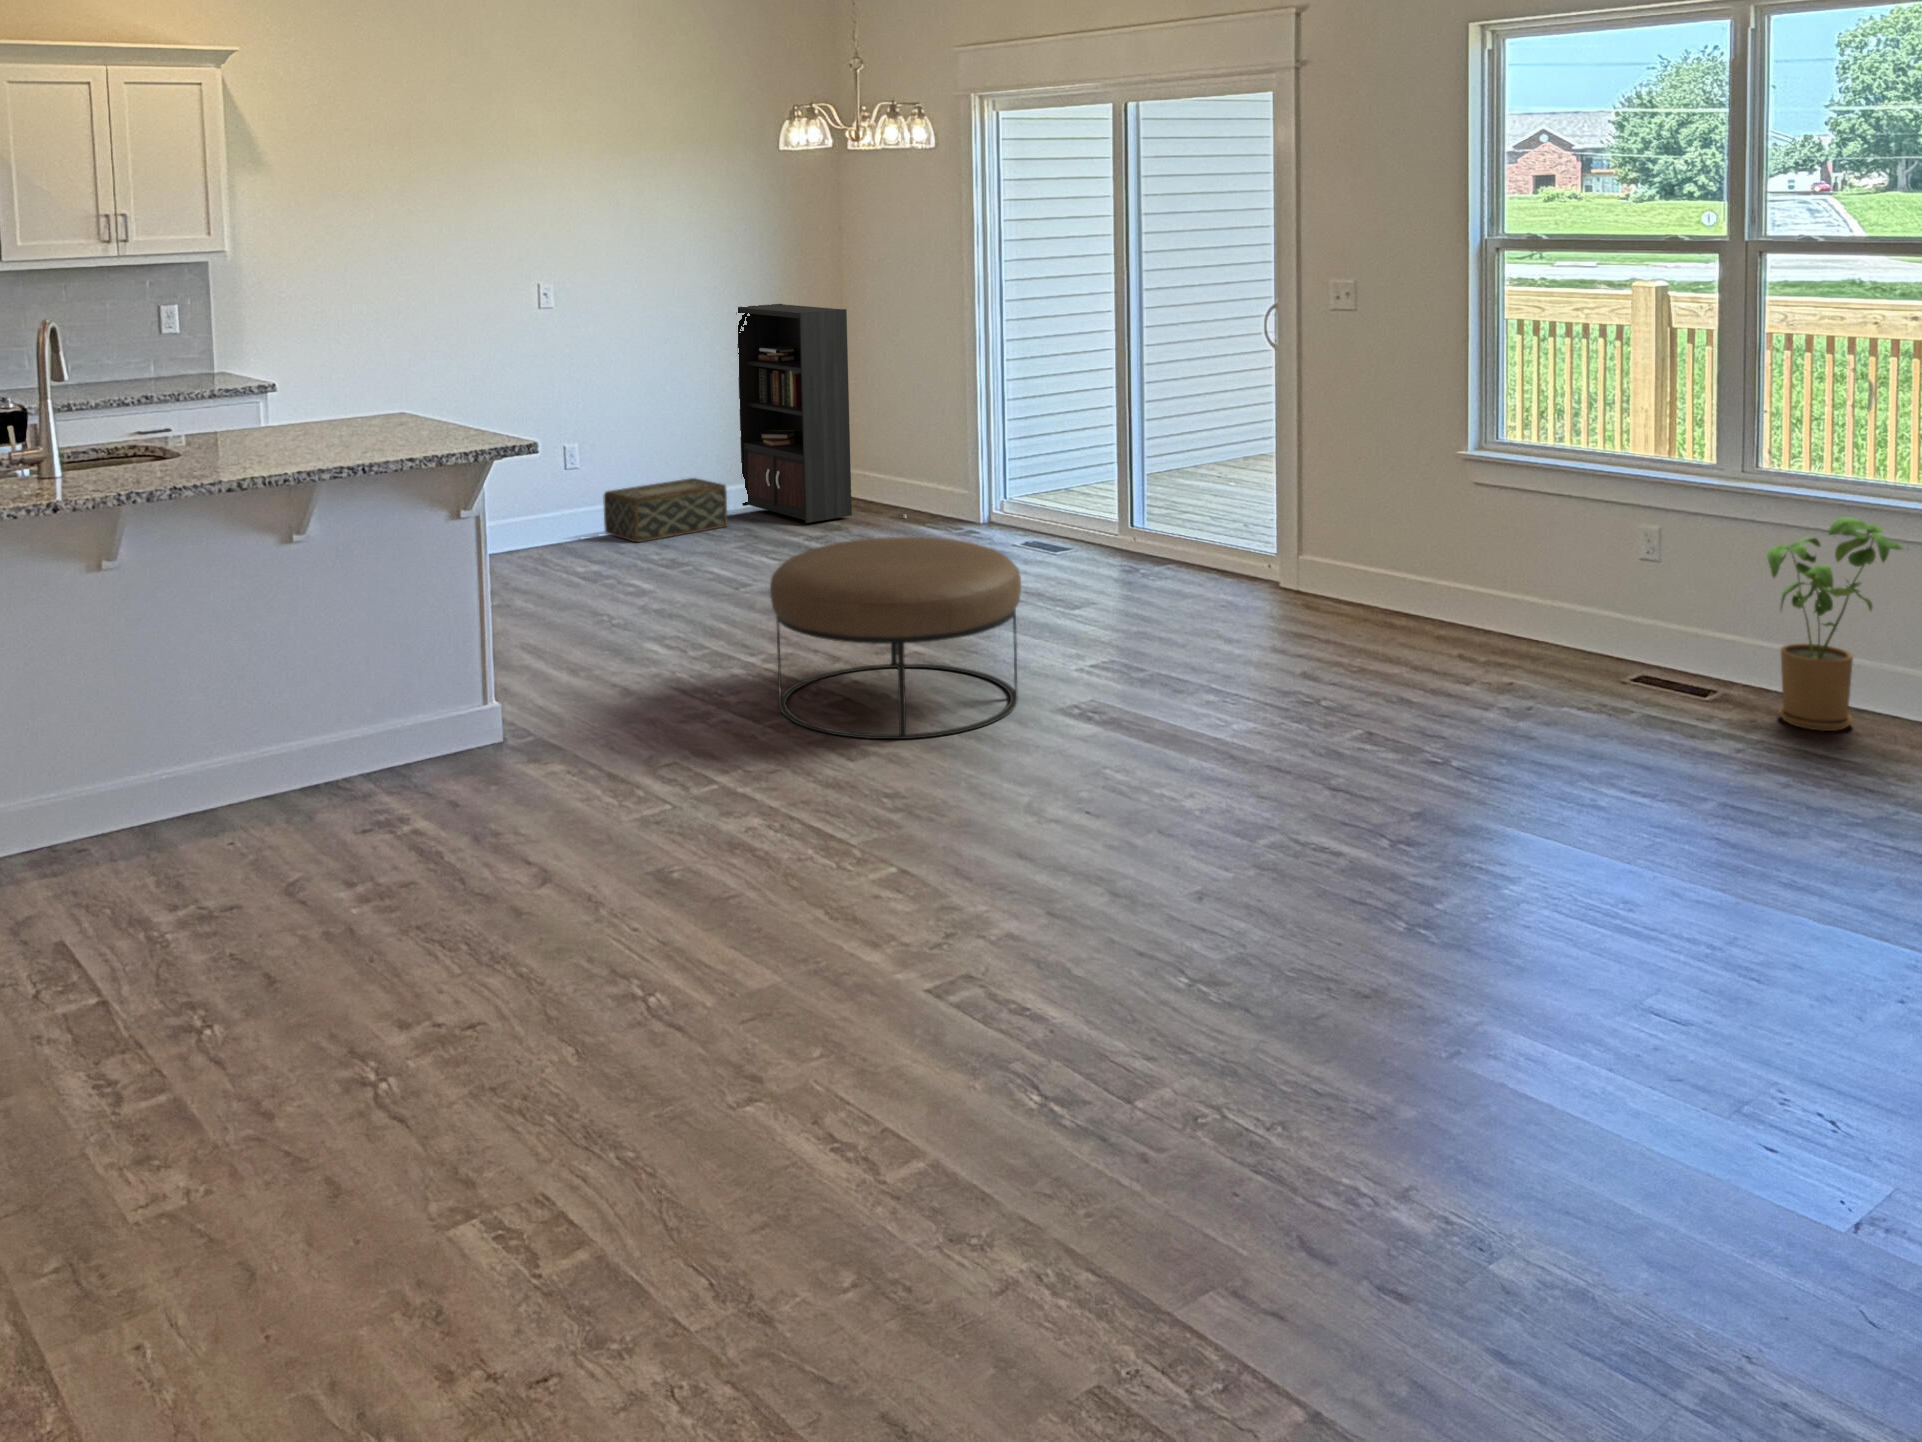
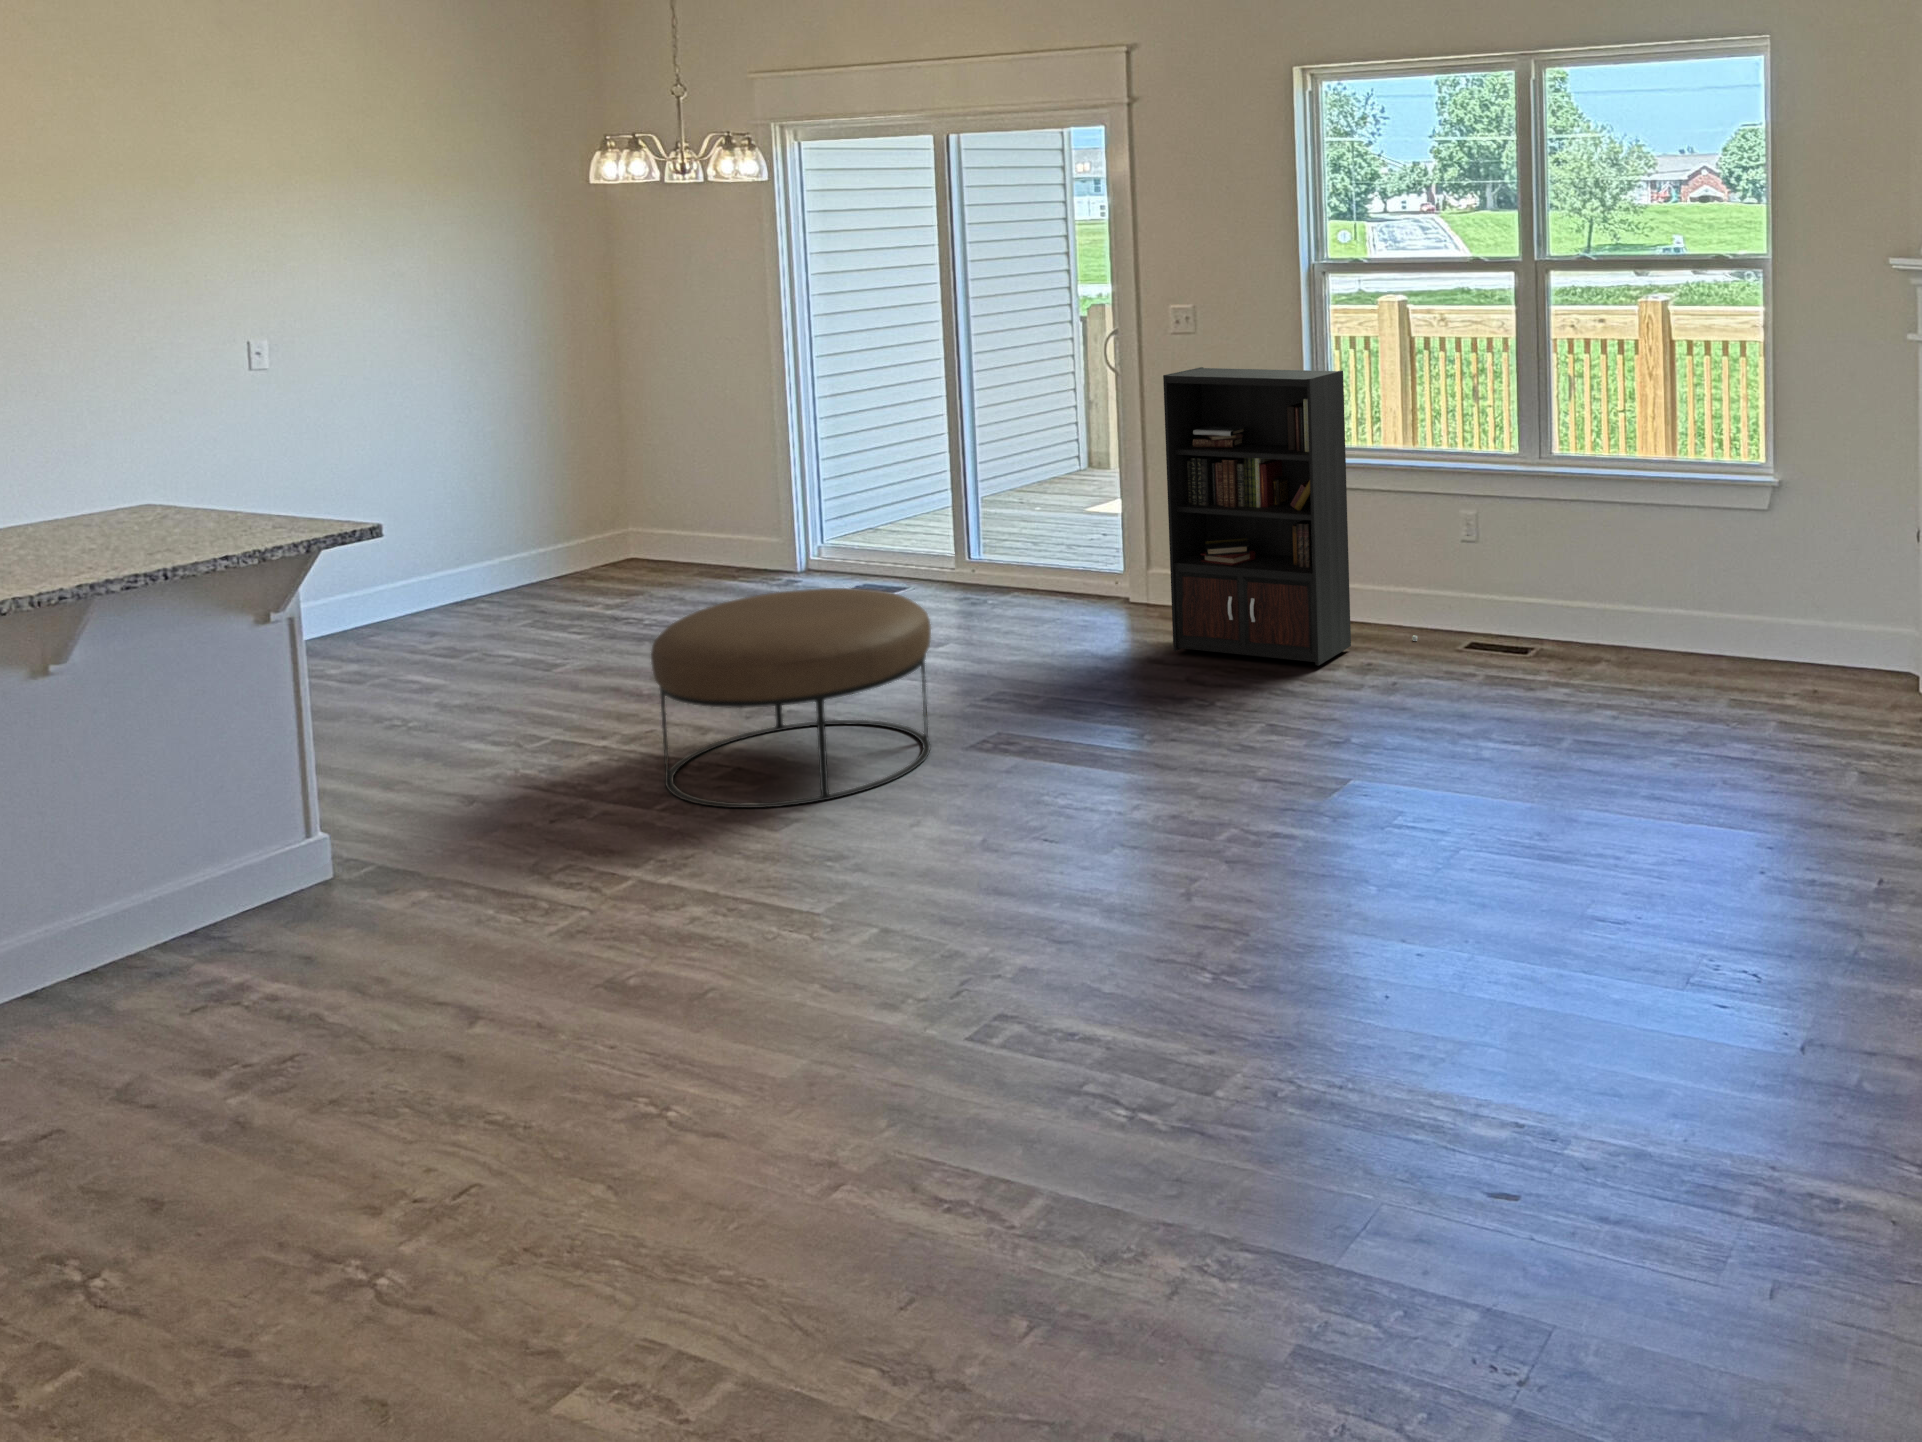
bookcase: present [737,304,907,523] -> present [1163,367,1417,666]
woven basket: present [603,478,728,542] -> none [343,555,505,635]
house plant: present [1767,517,1904,731] -> none [1573,487,1677,667]

